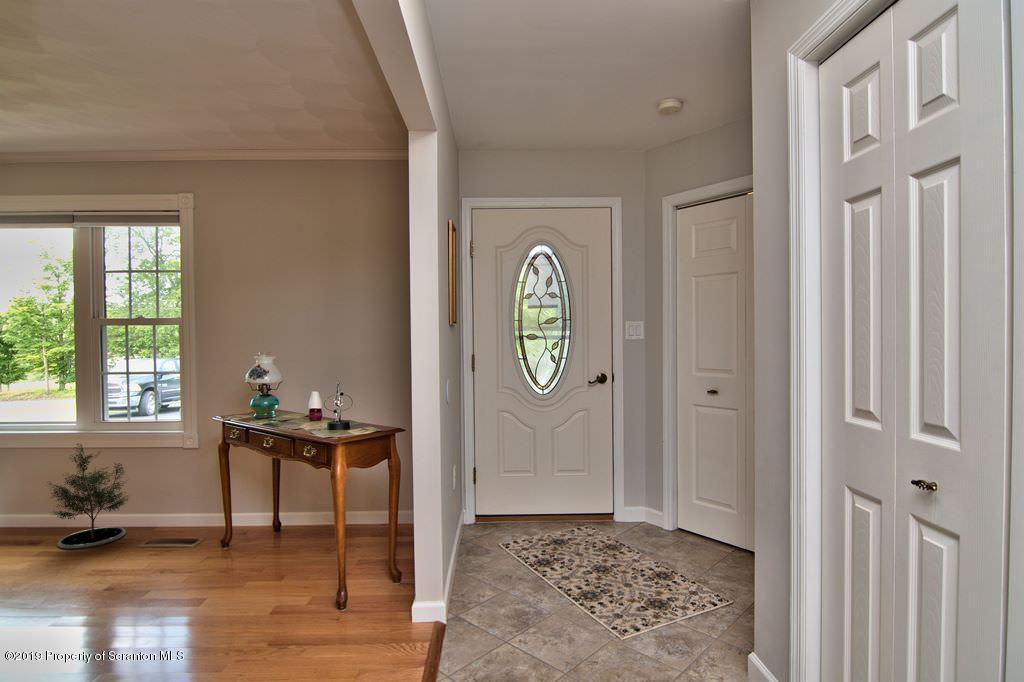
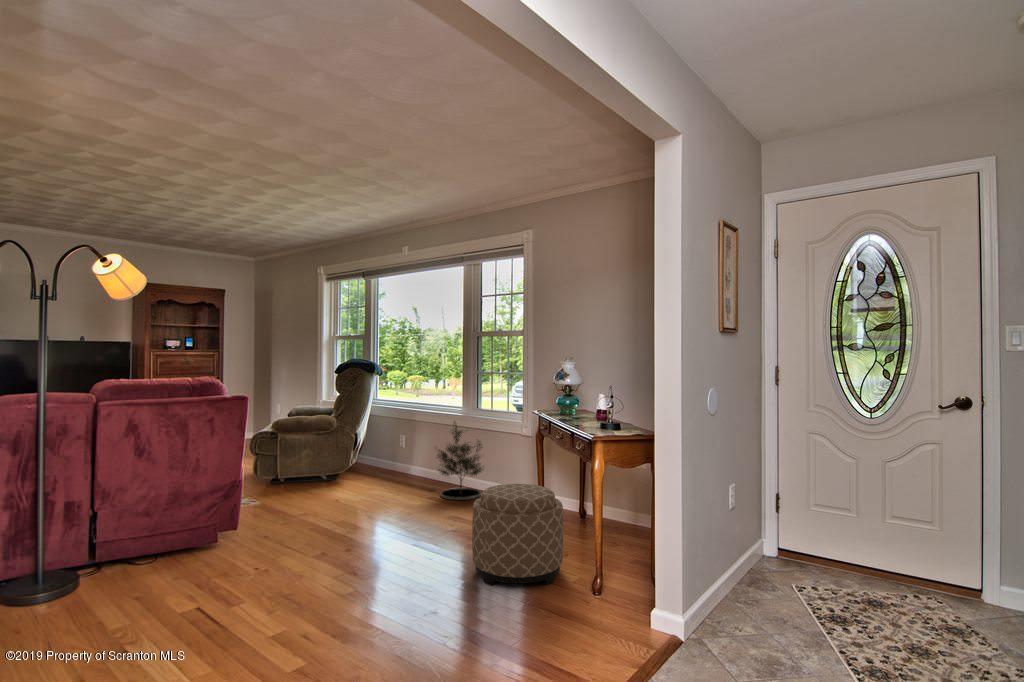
ottoman: none [170,506,291,639] -> present [472,484,563,585]

